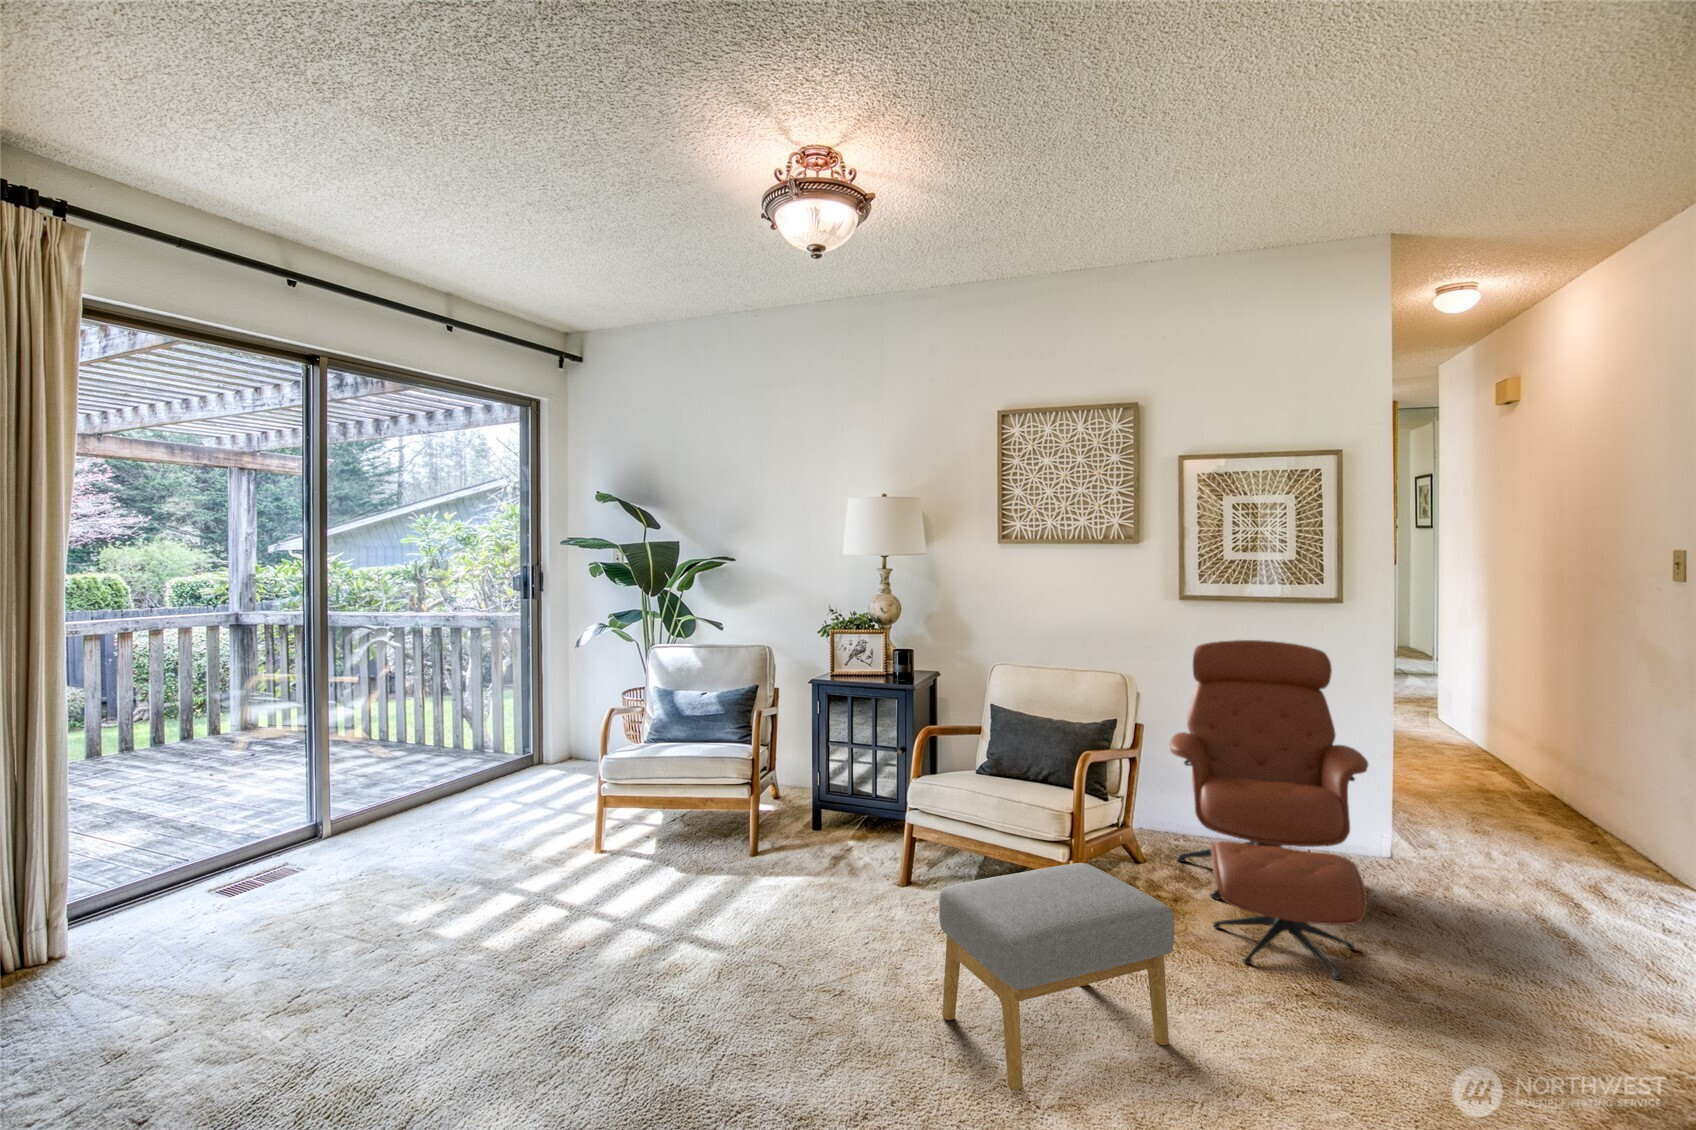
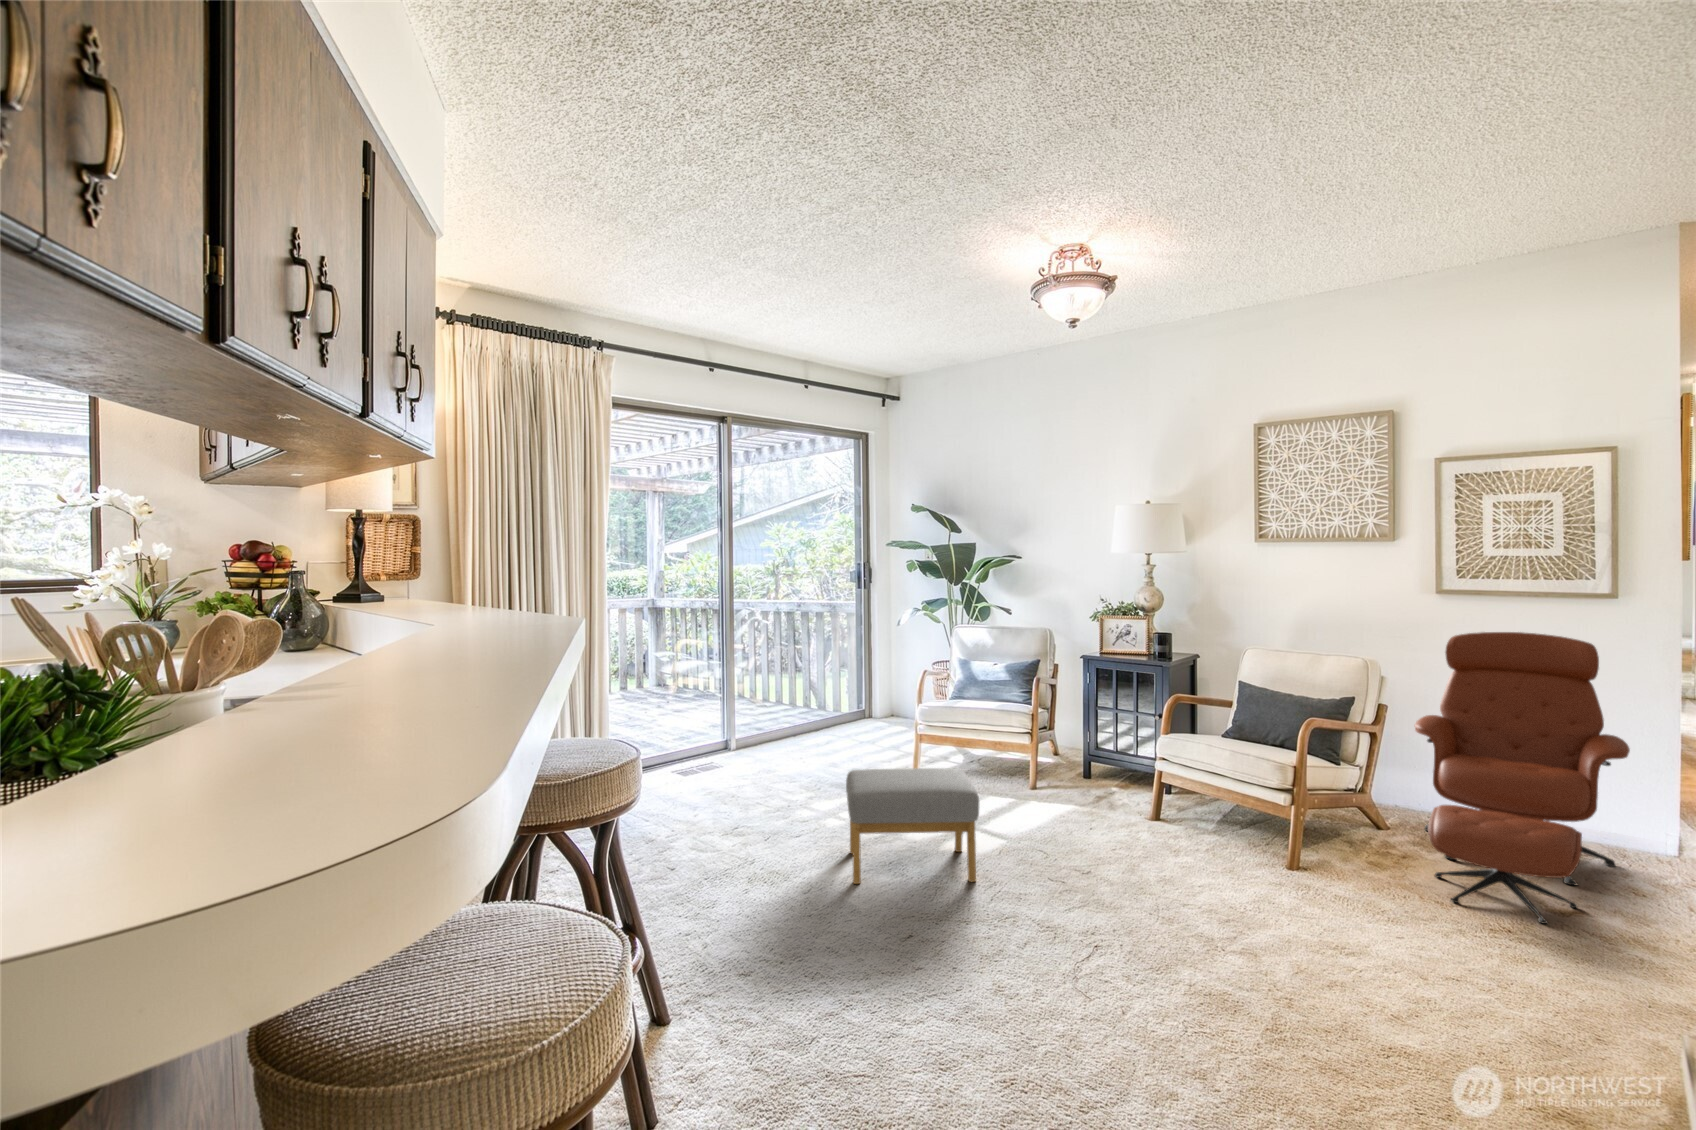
footstool: present [939,863,1174,1090] -> present [846,768,979,884]

